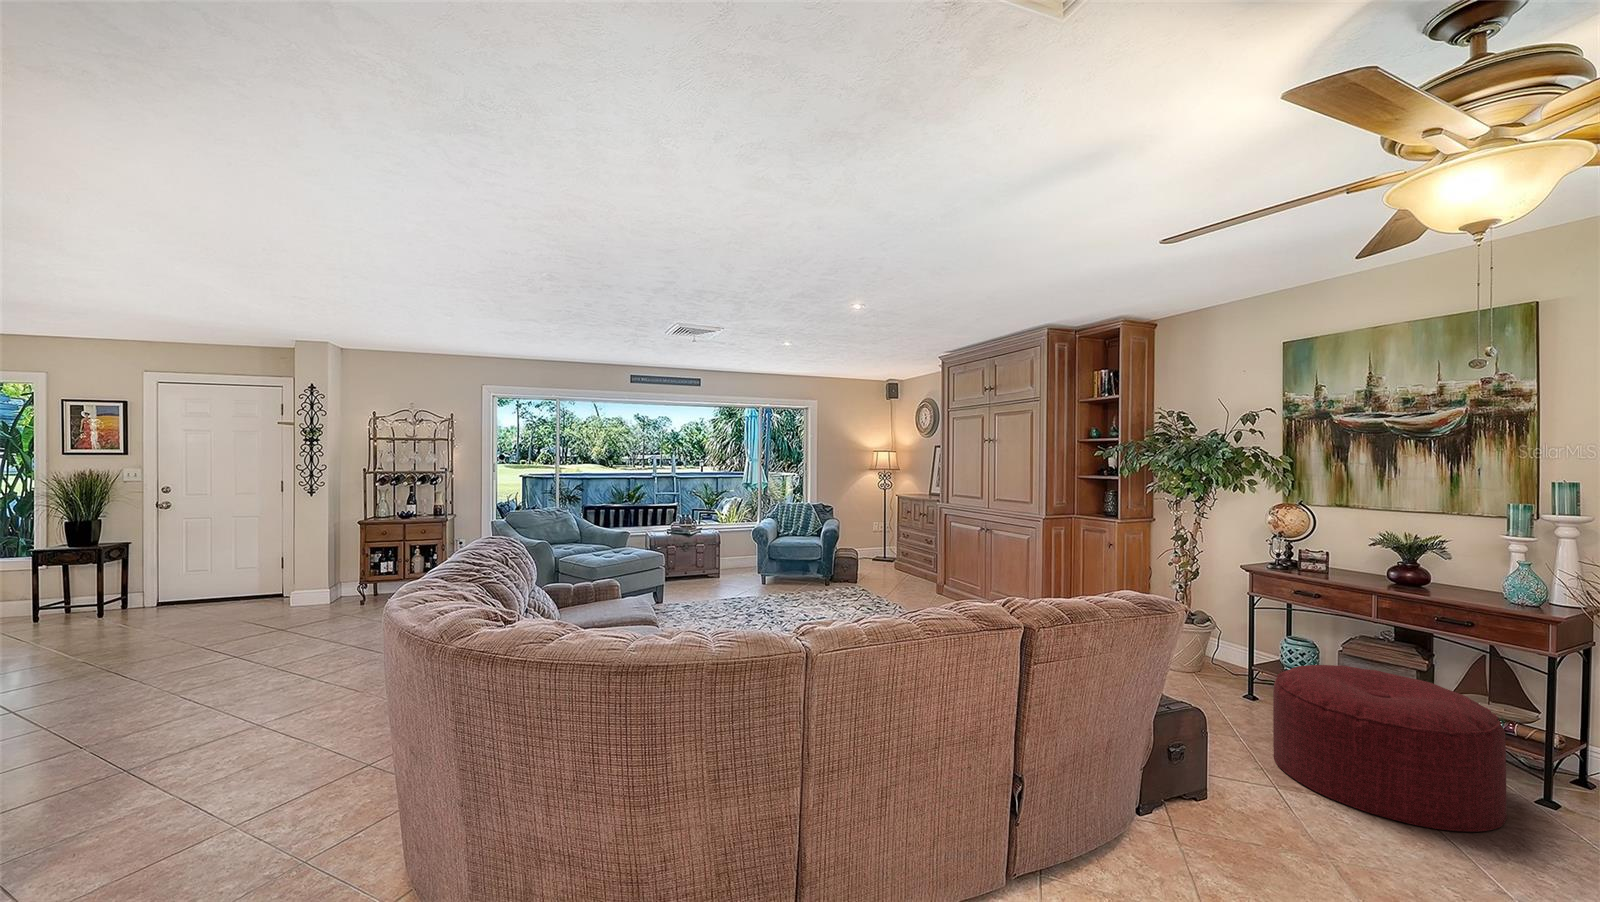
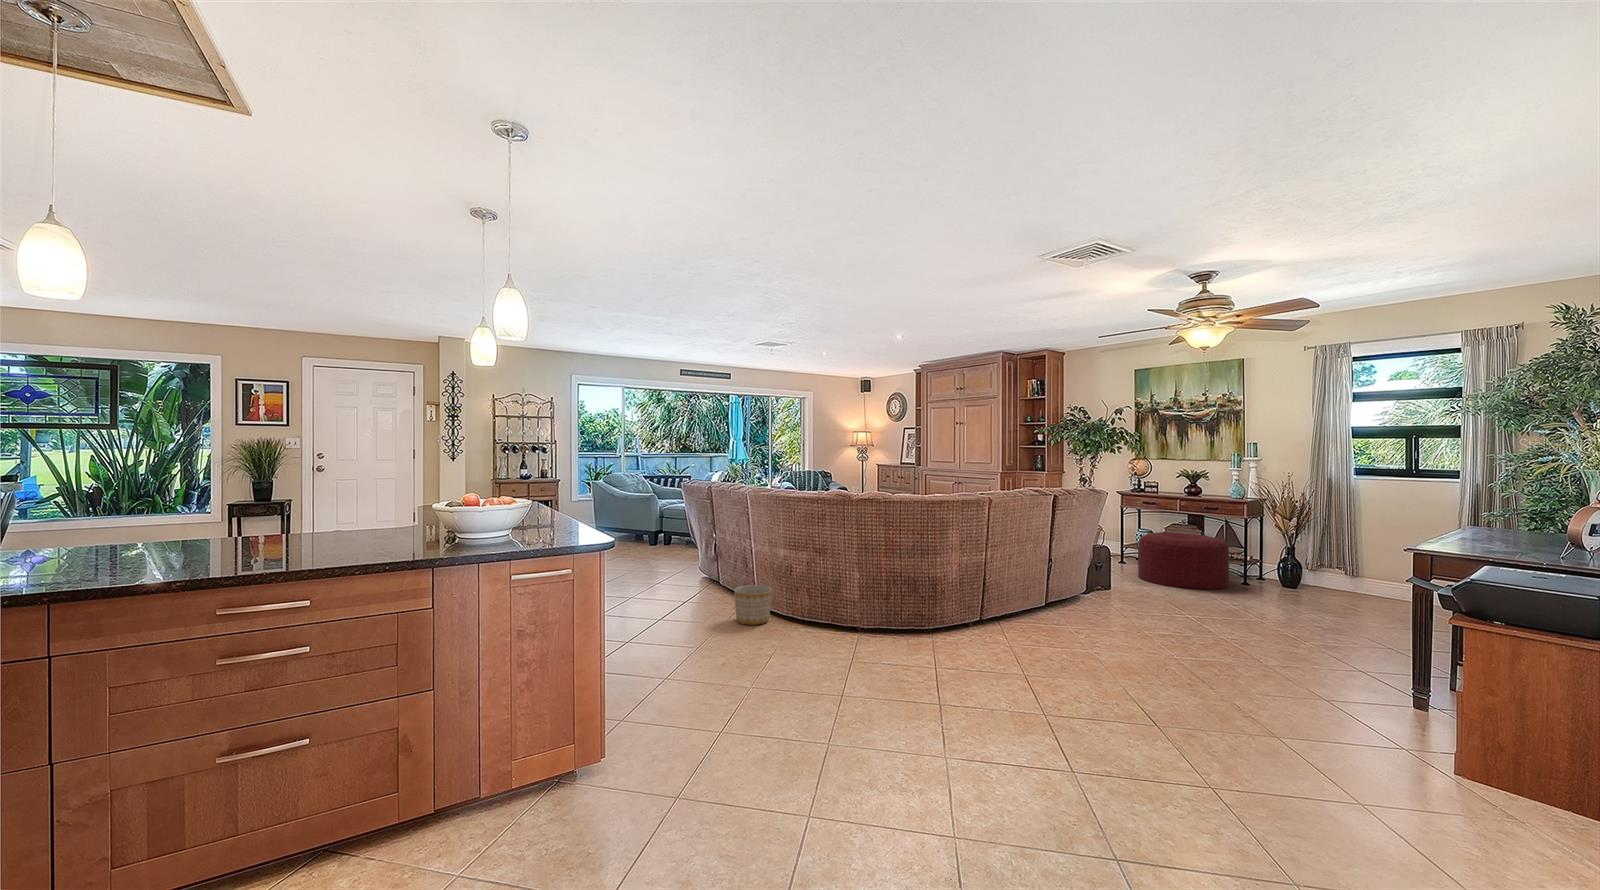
planter: none [312,760,402,857] -> present [734,585,772,625]

